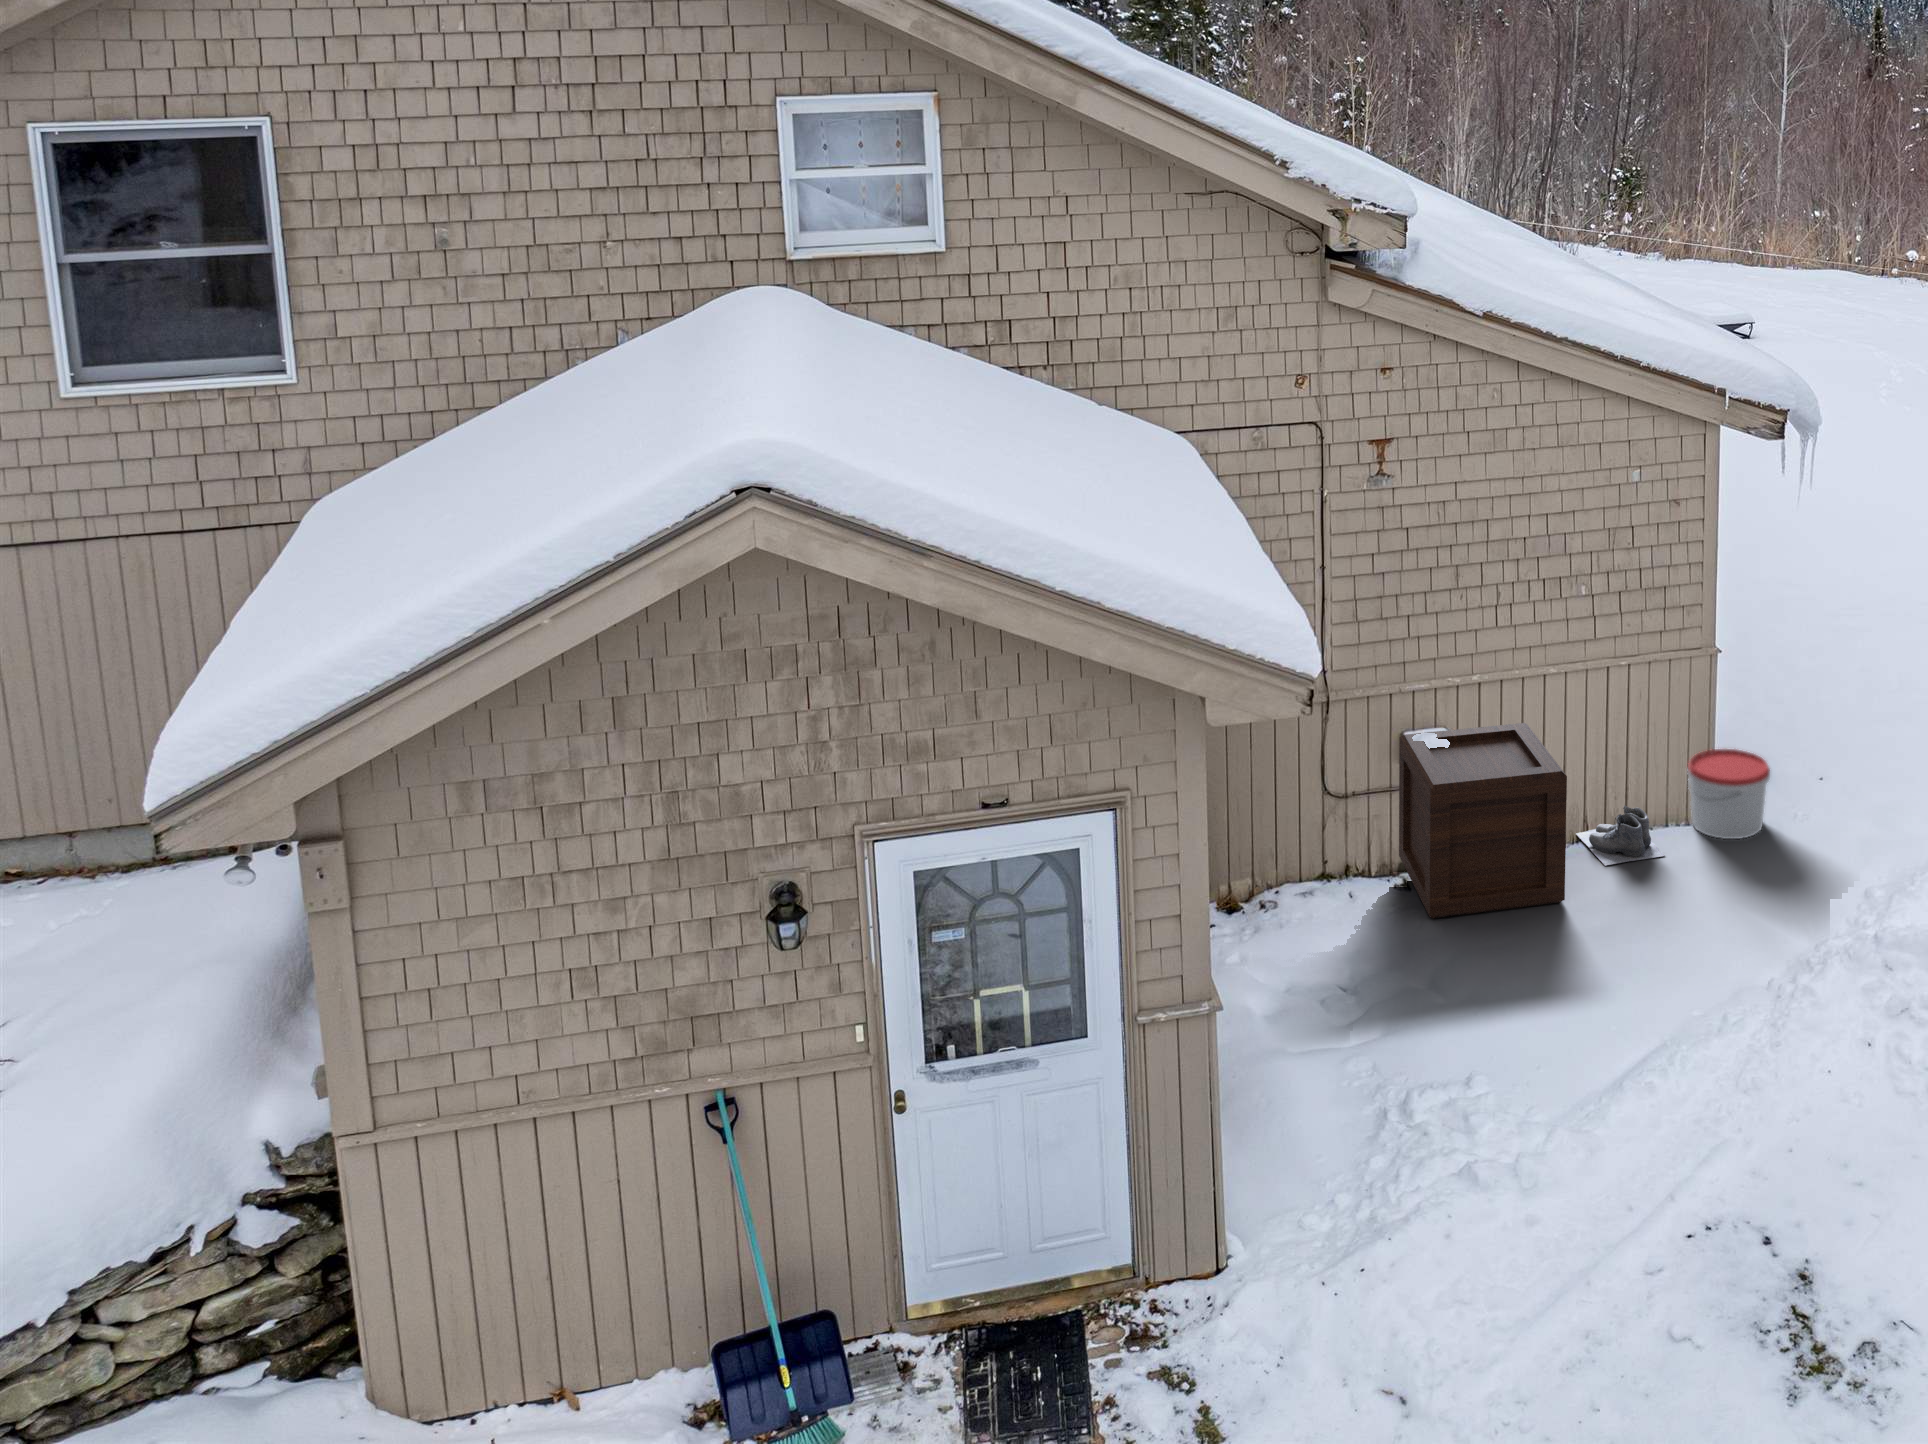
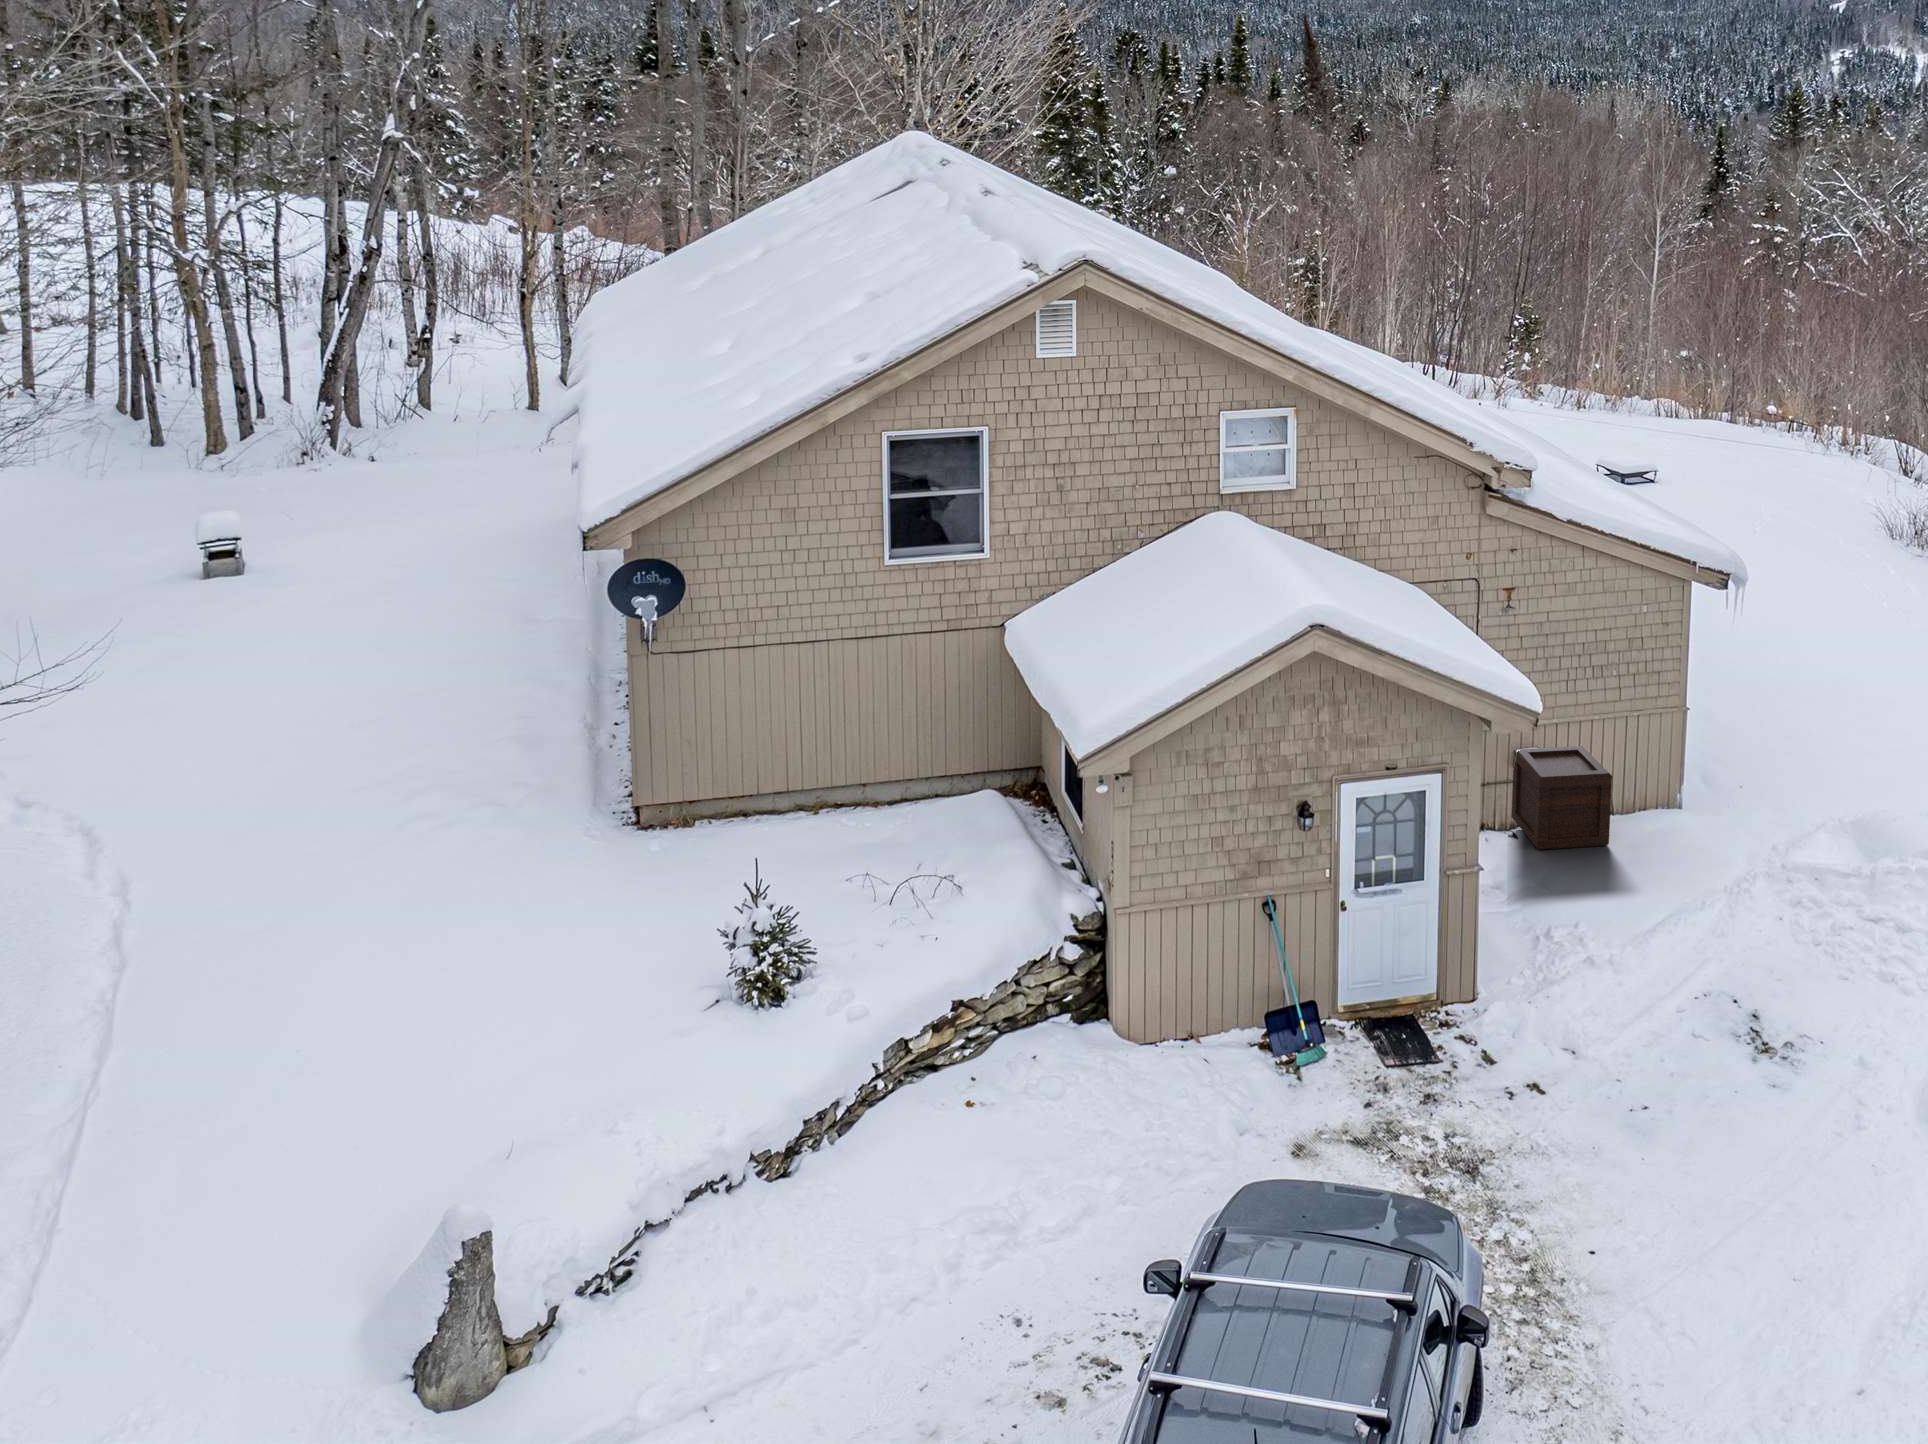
bucket: present [1688,749,1770,839] -> none [1671,766,1719,818]
boots: present [1576,805,1664,866] -> none [1607,795,1660,828]

